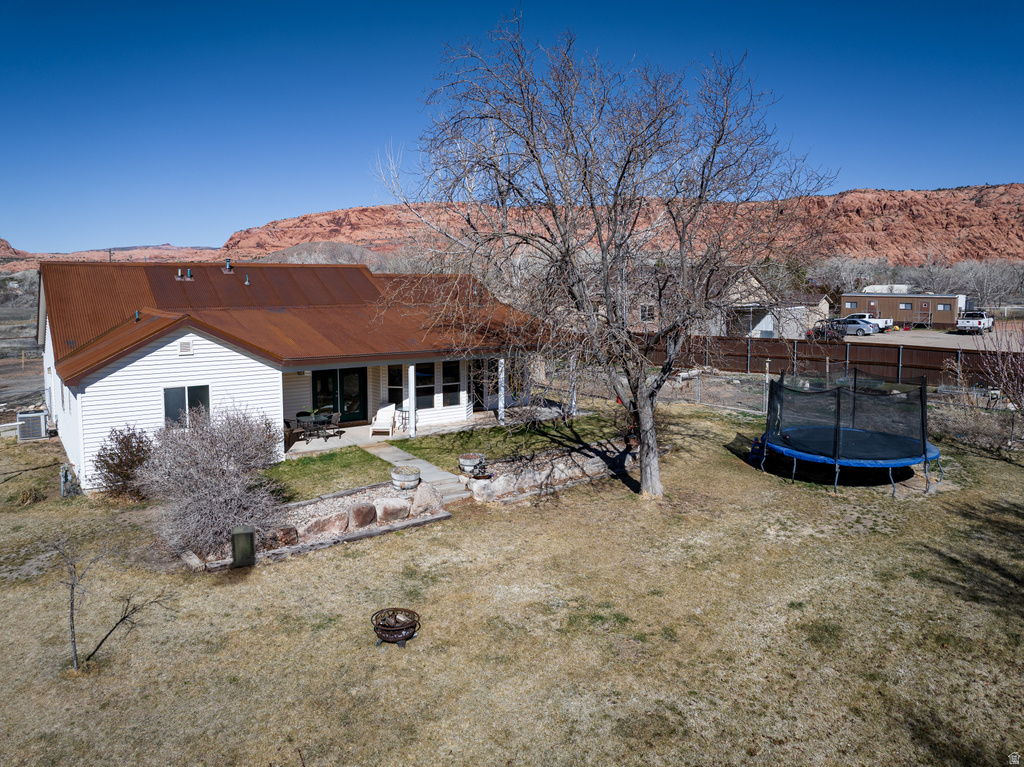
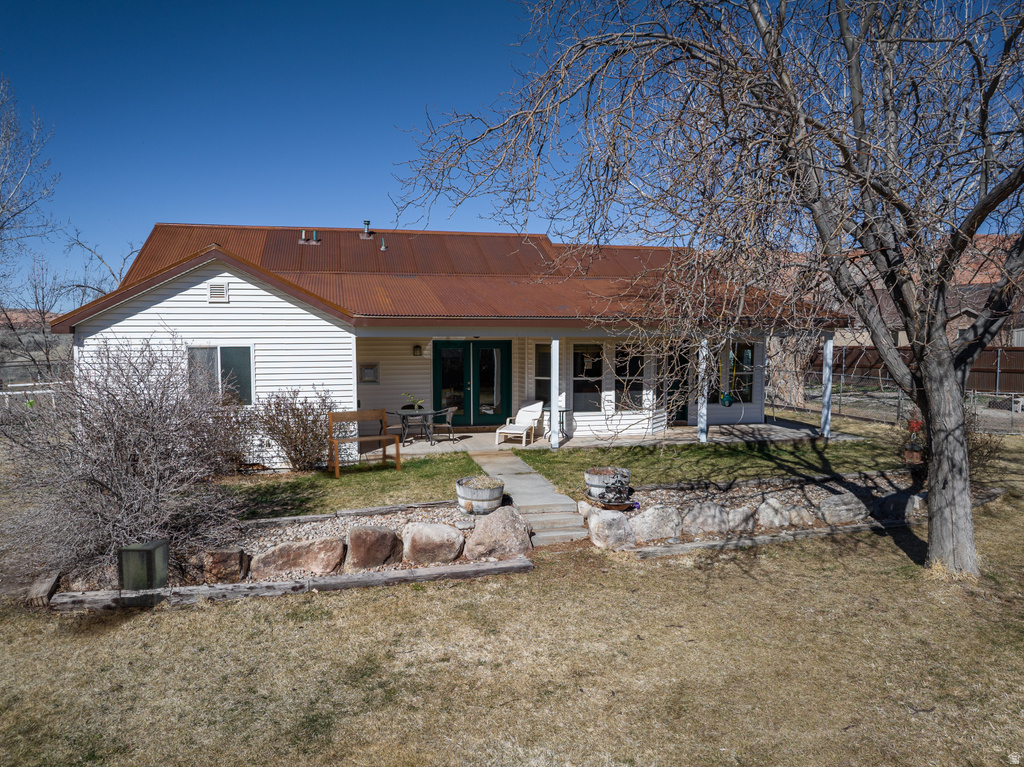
bench: none [265,420,319,472] -> present [326,408,401,478]

